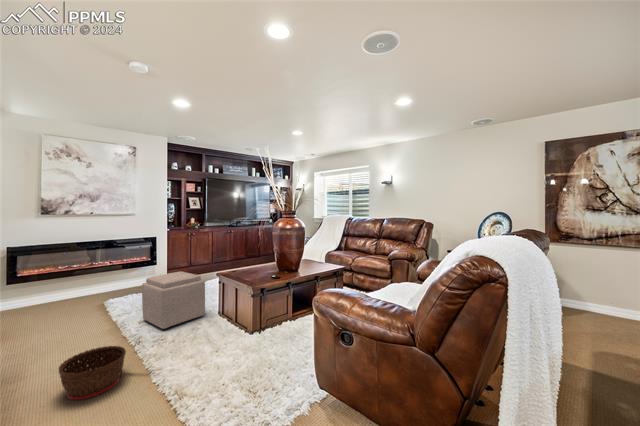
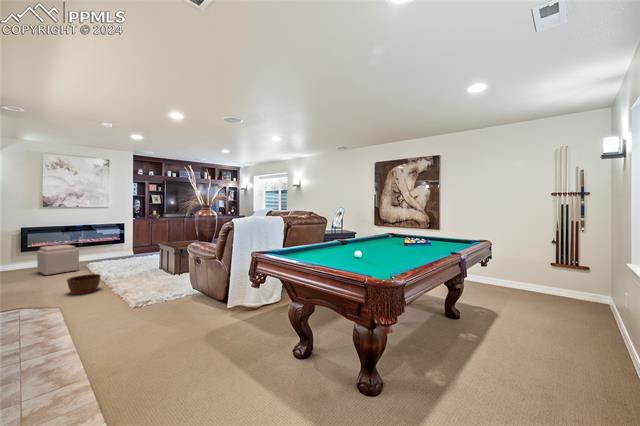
ottoman: present [142,271,205,329] -> present [37,245,79,275]

